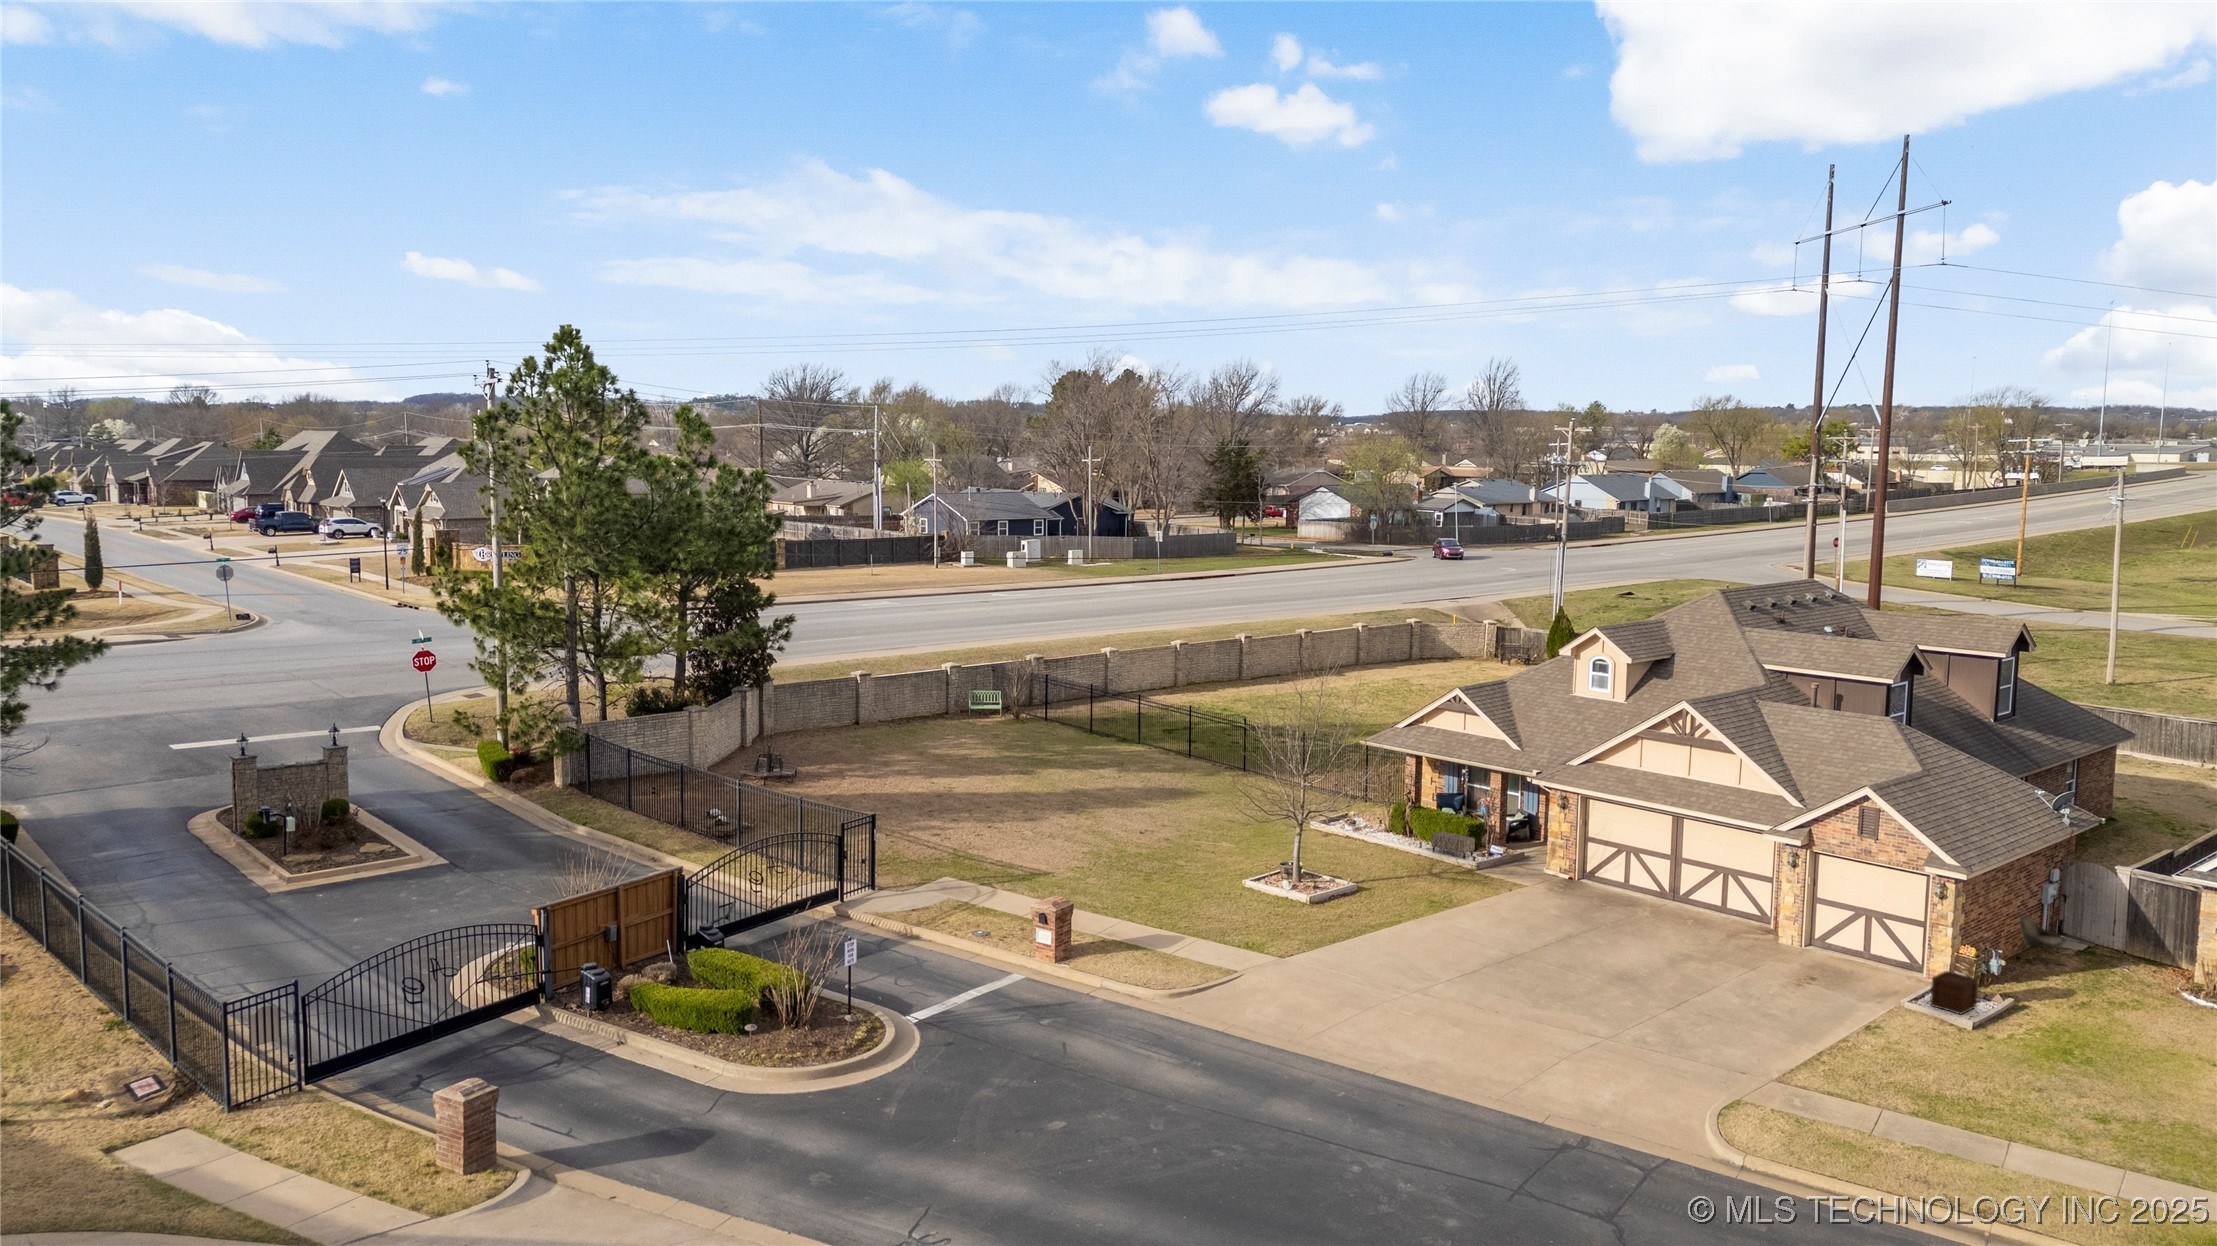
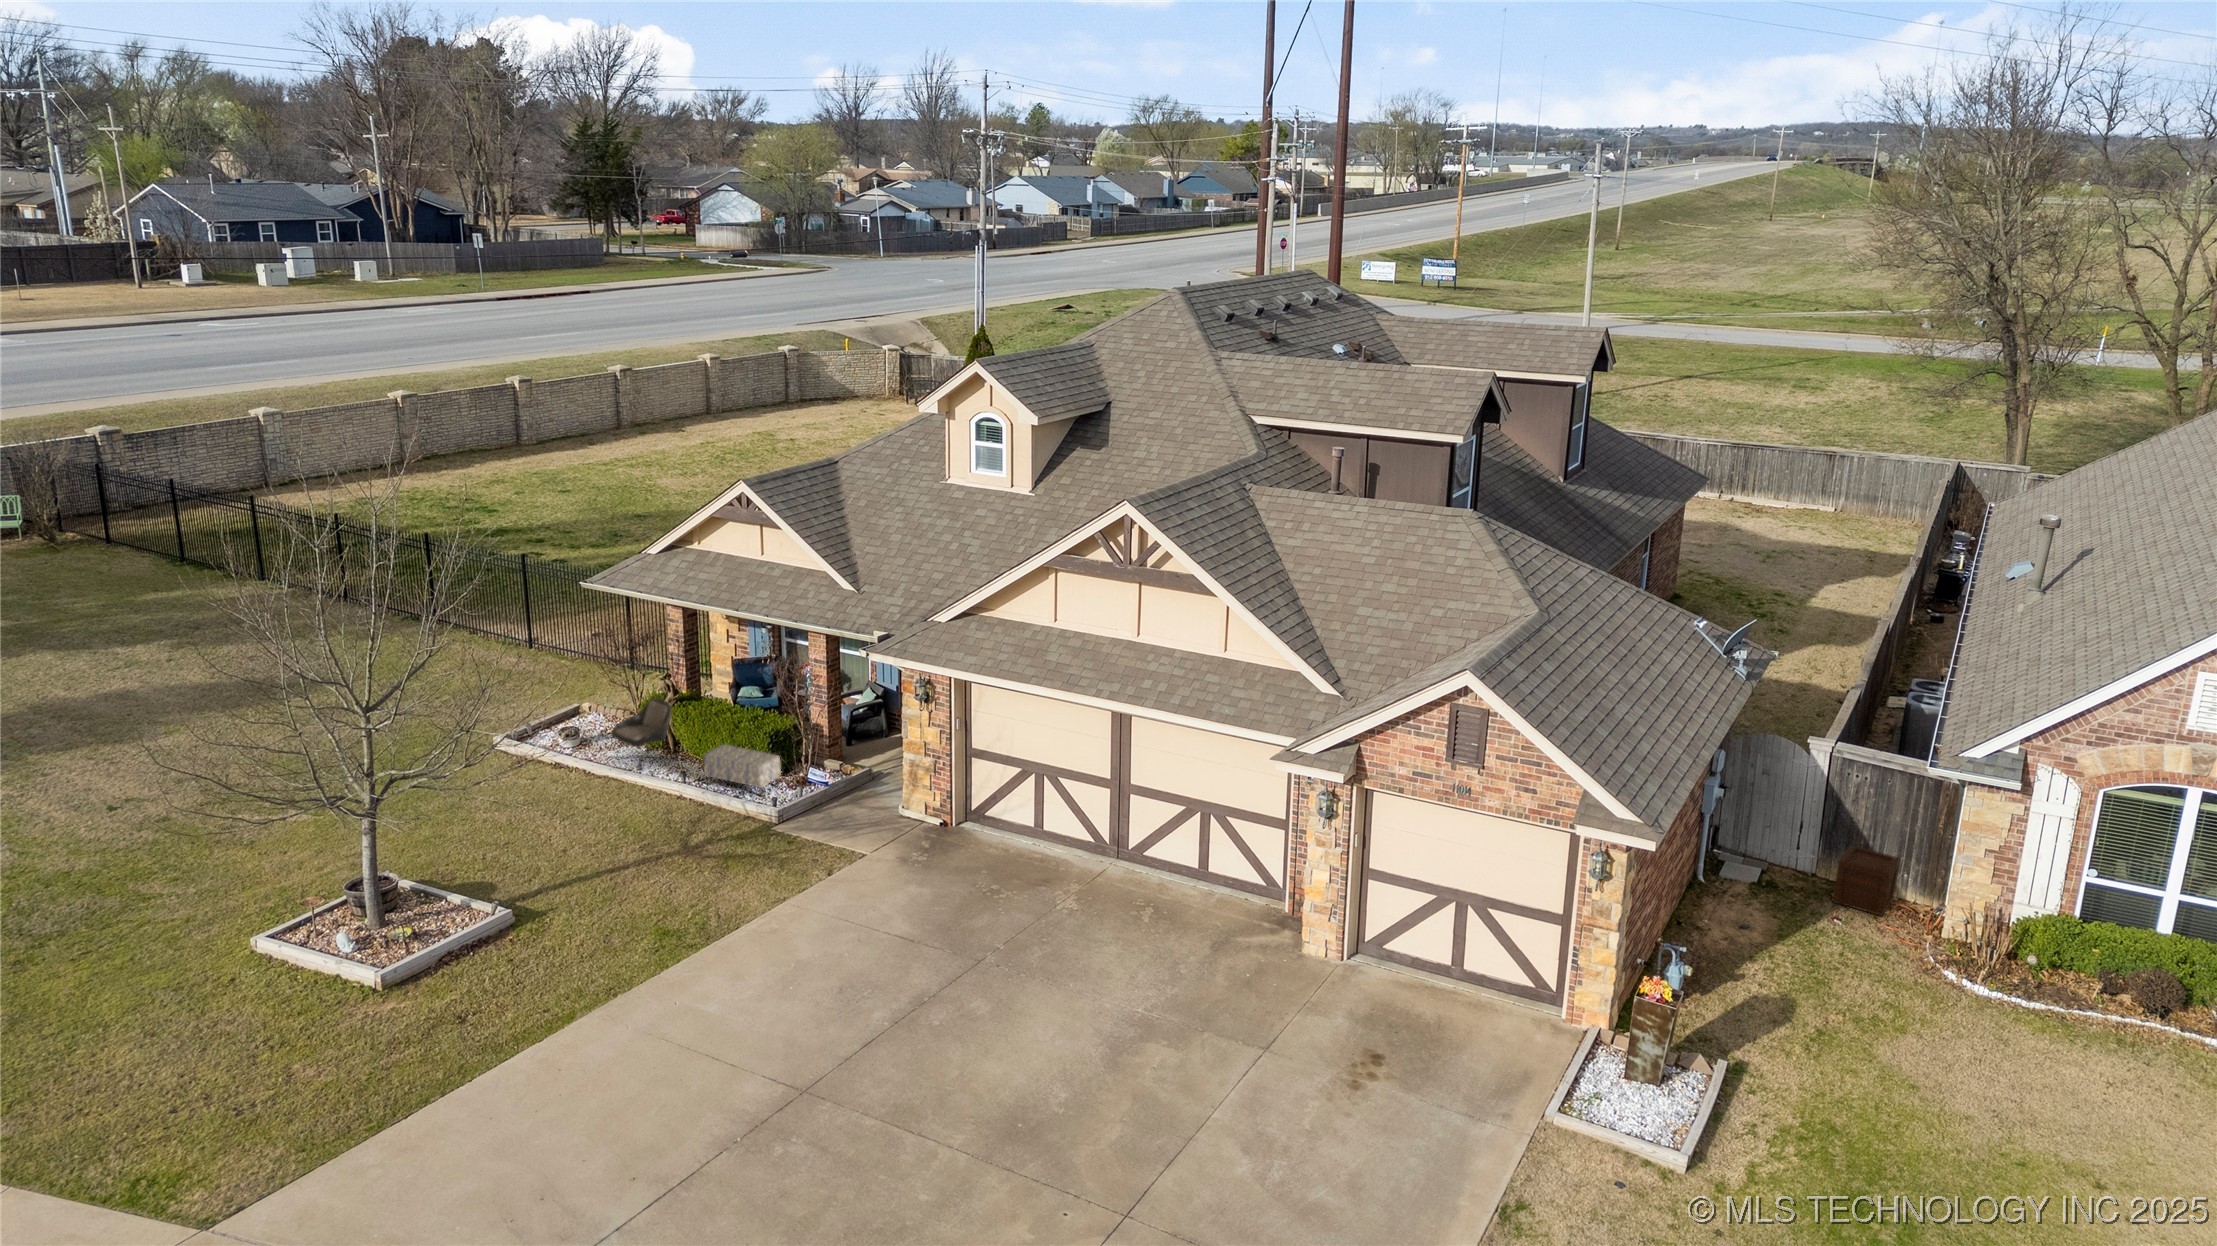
lounge chair: present [2017,916,2065,965] -> present [611,699,673,766]
wooden crate: present [1930,971,1978,1014] -> present [1832,845,1900,916]

